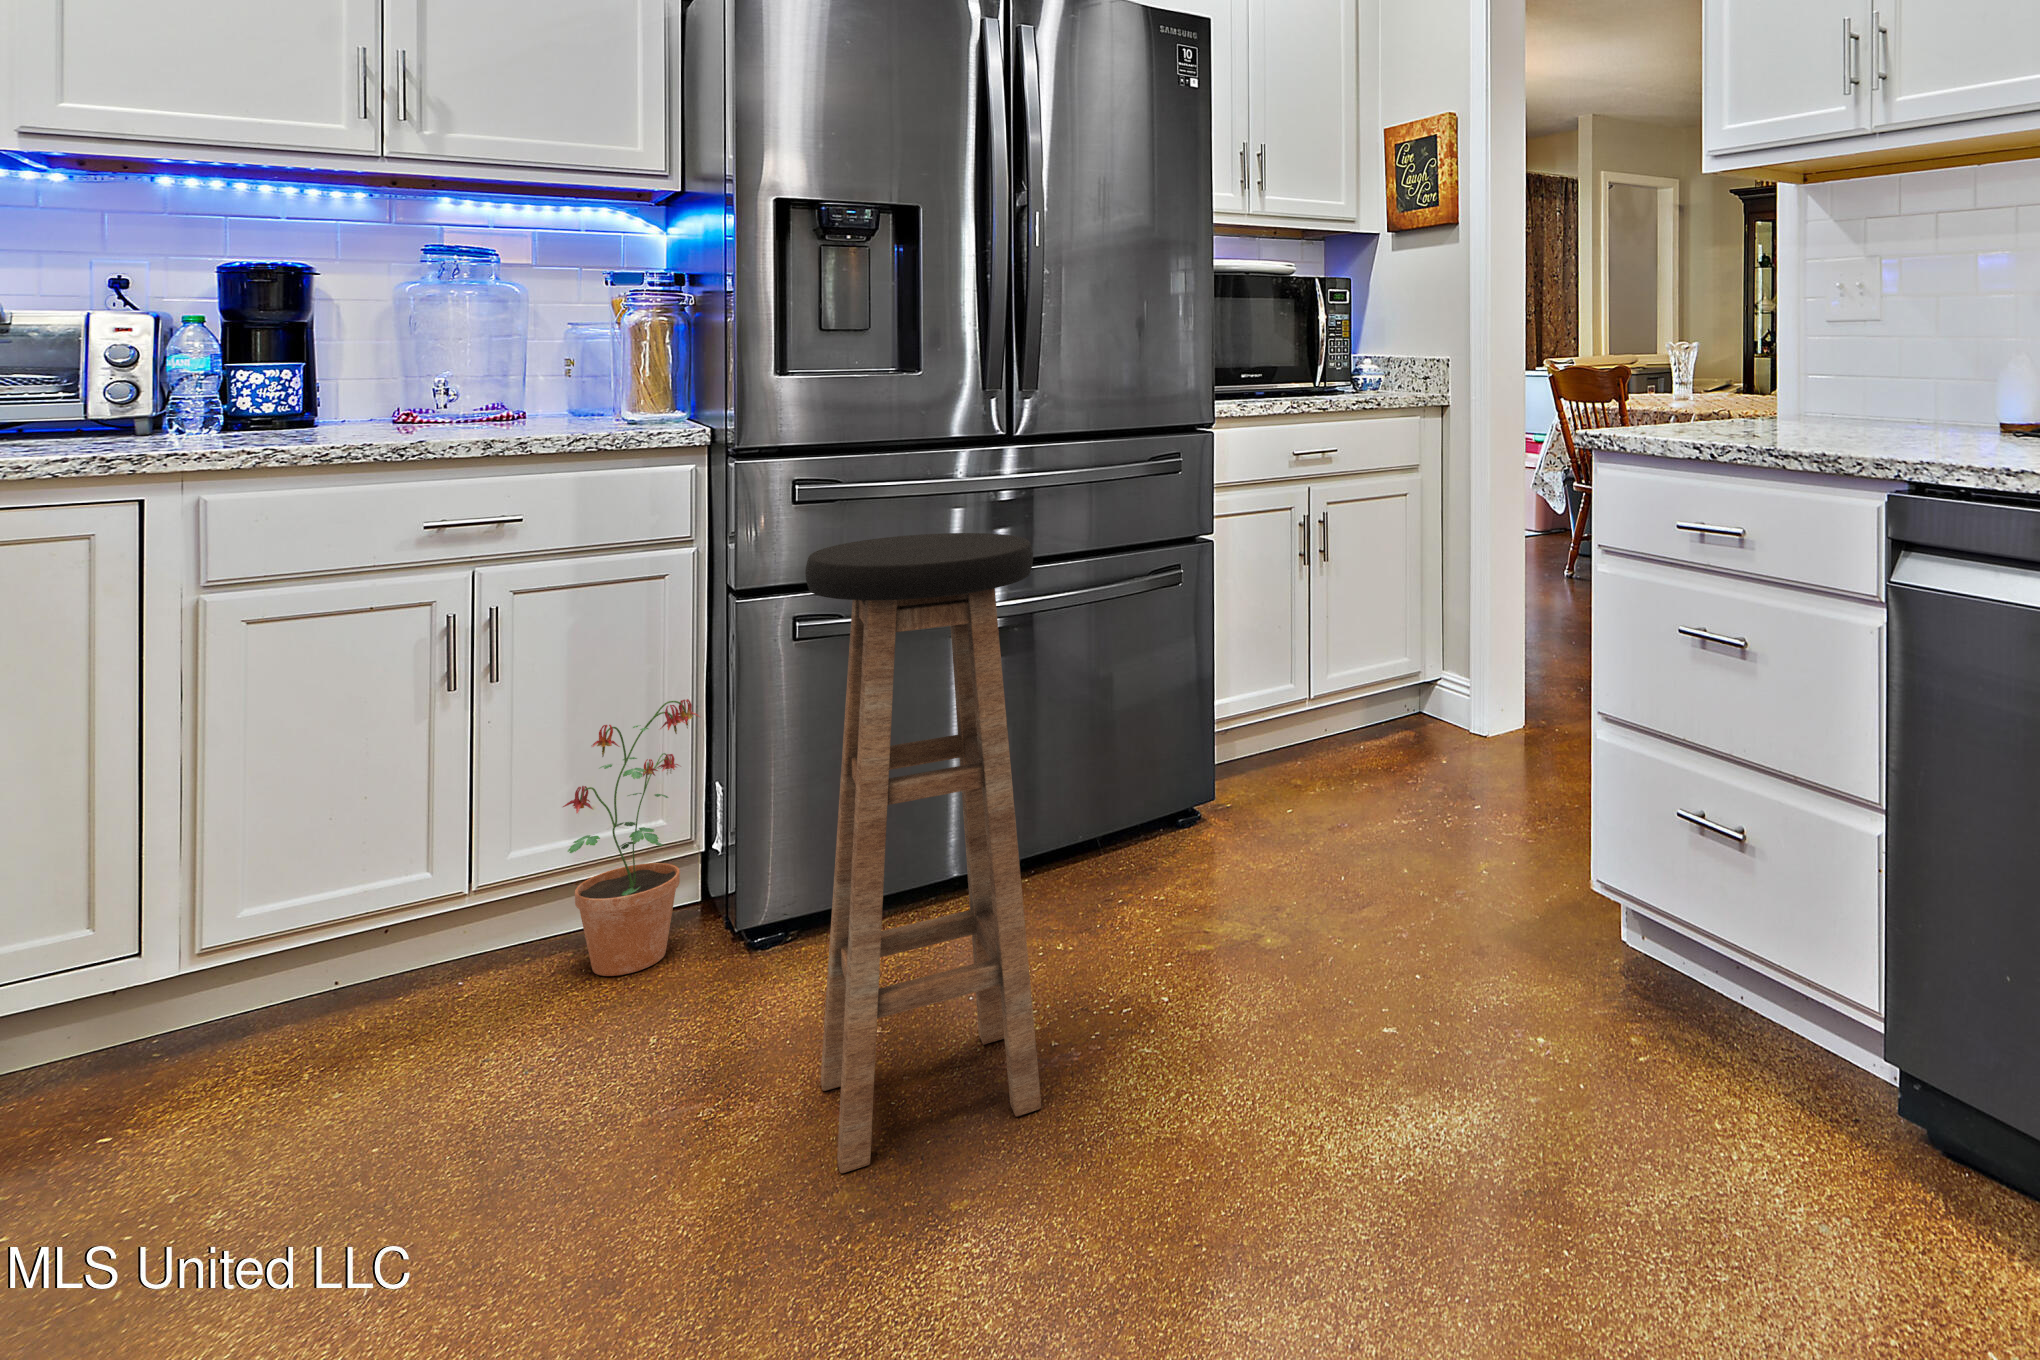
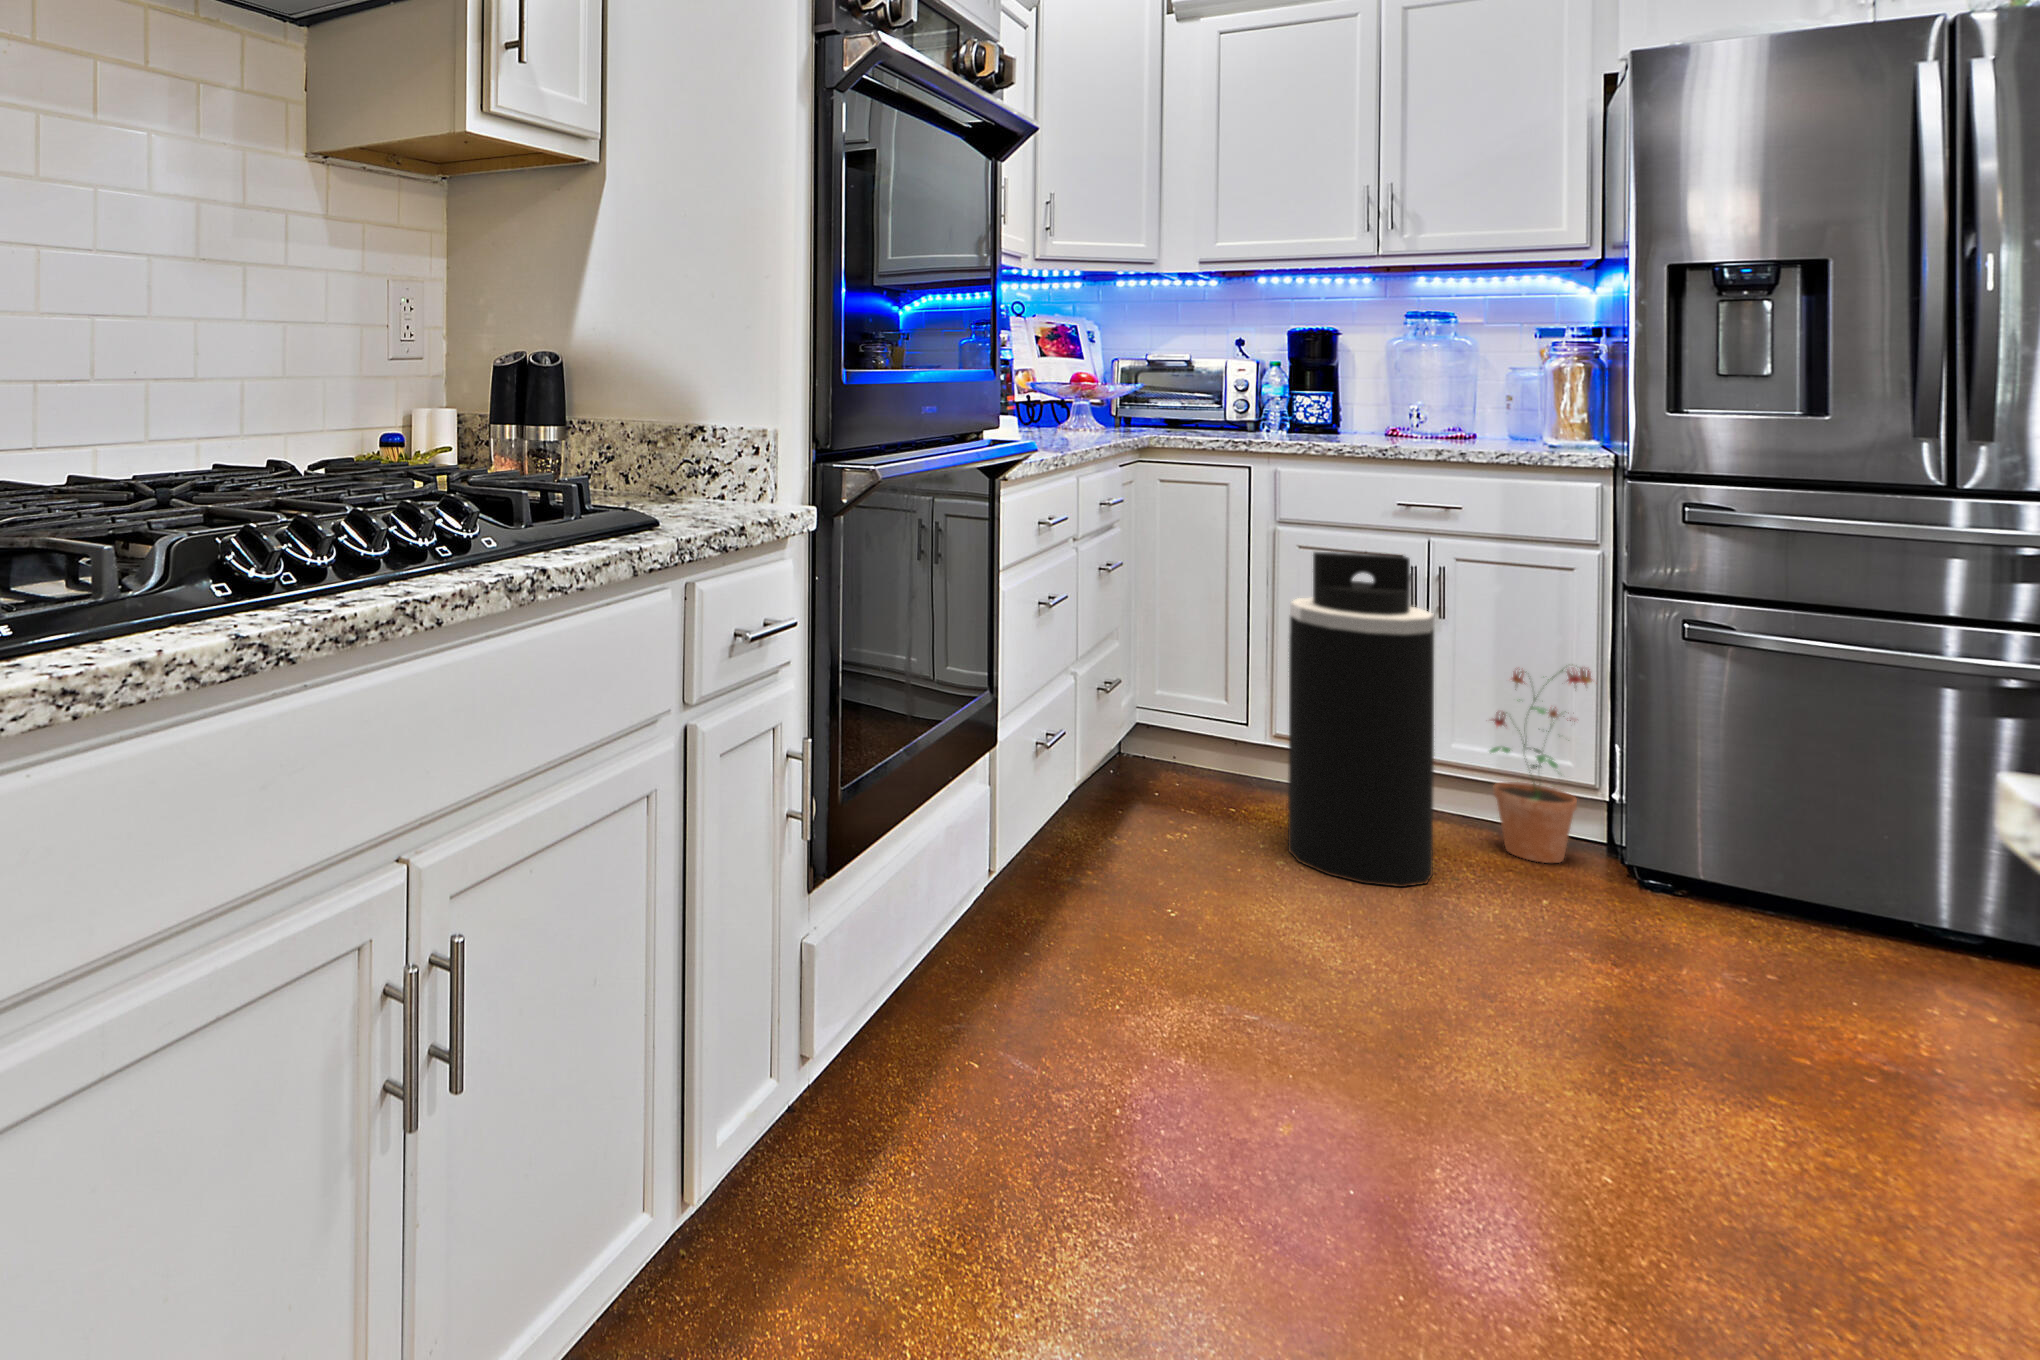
bar stool: present [805,533,1041,1173] -> none [1661,549,1904,1088]
trash can: none [228,611,498,1179] -> present [1288,552,1435,887]

